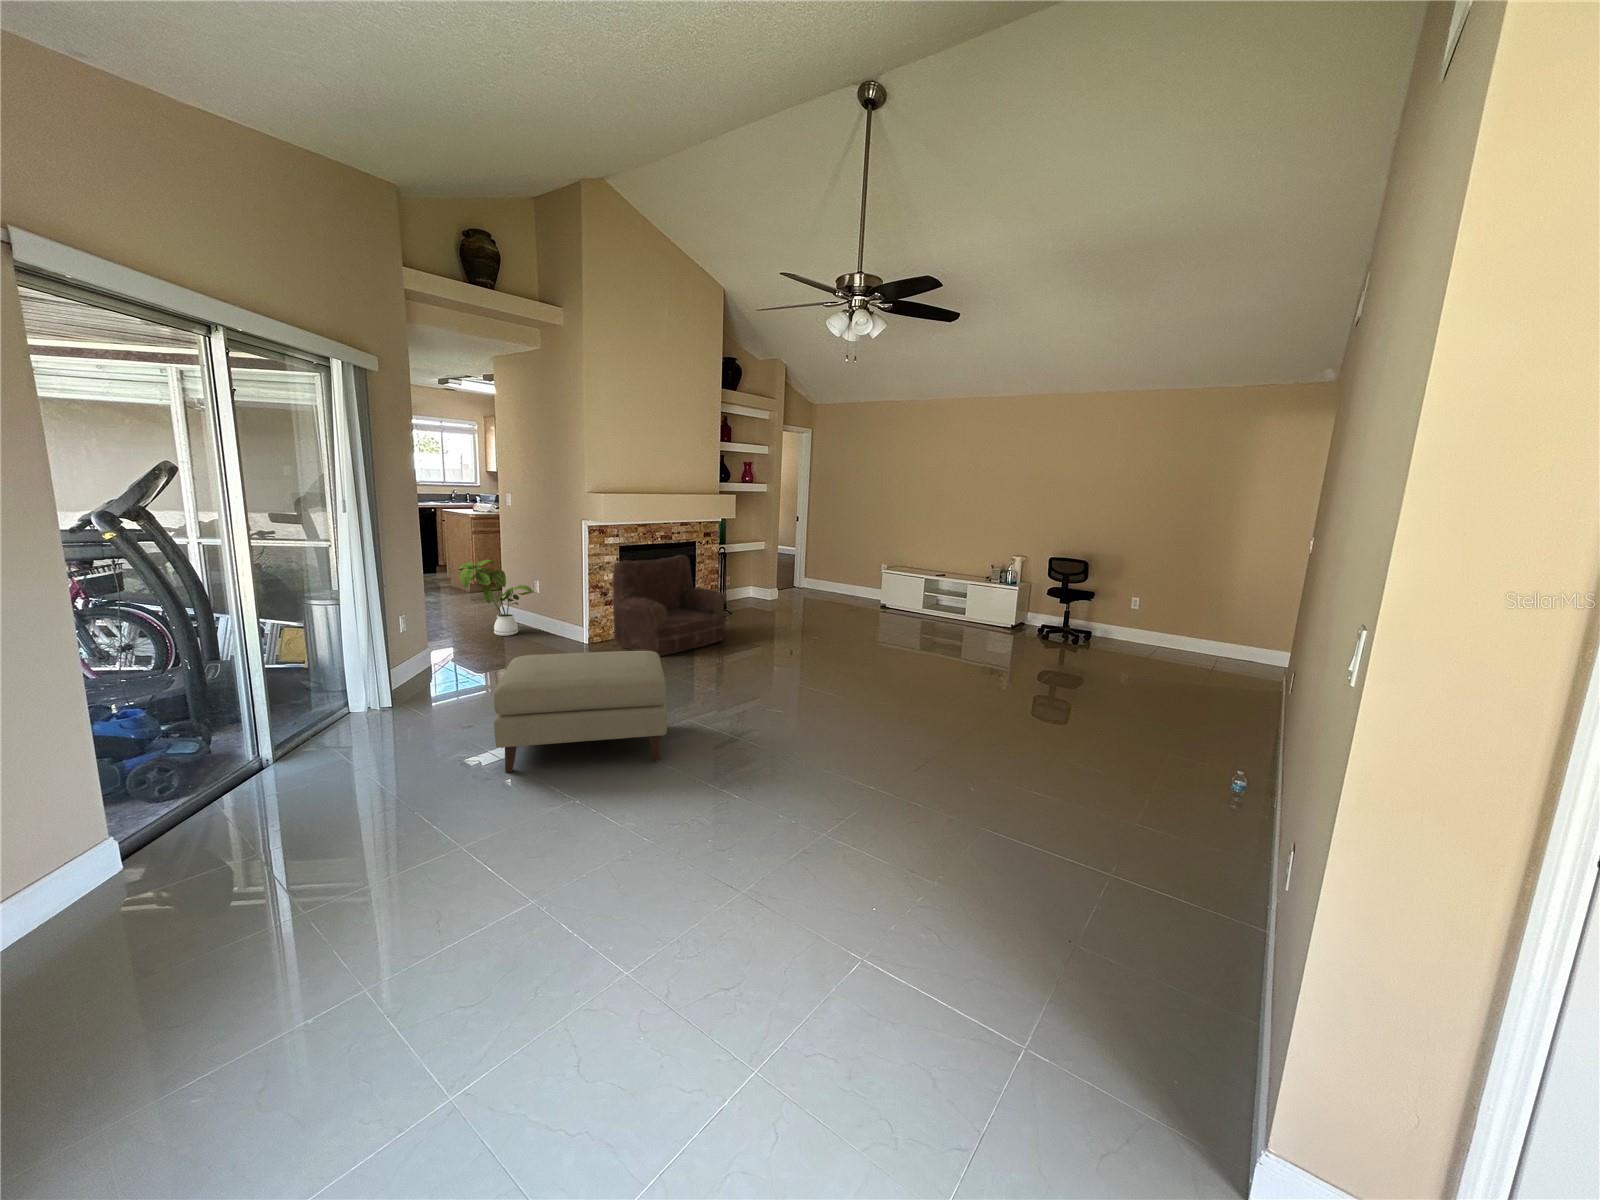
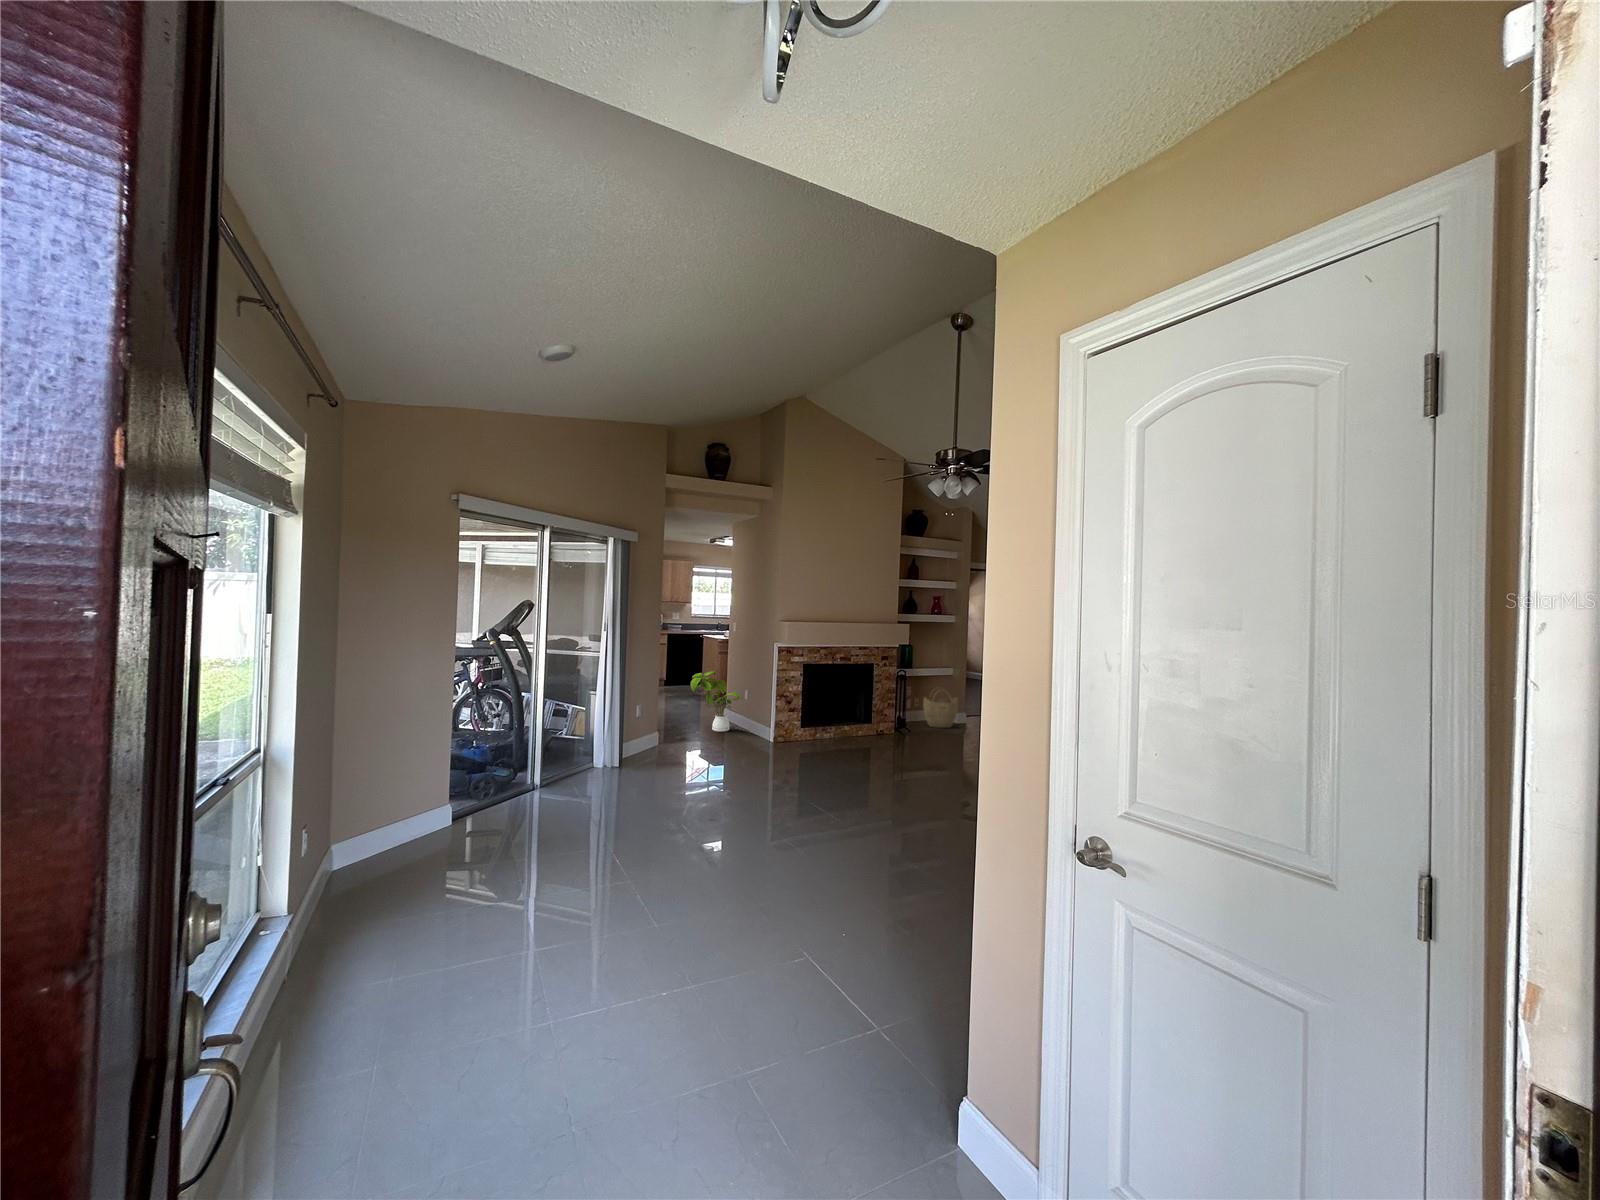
armchair: present [612,555,726,656] -> none [794,674,890,757]
woven basket: none [738,563,775,607] -> present [923,687,958,728]
ottoman: present [494,651,667,773] -> none [660,736,790,824]

